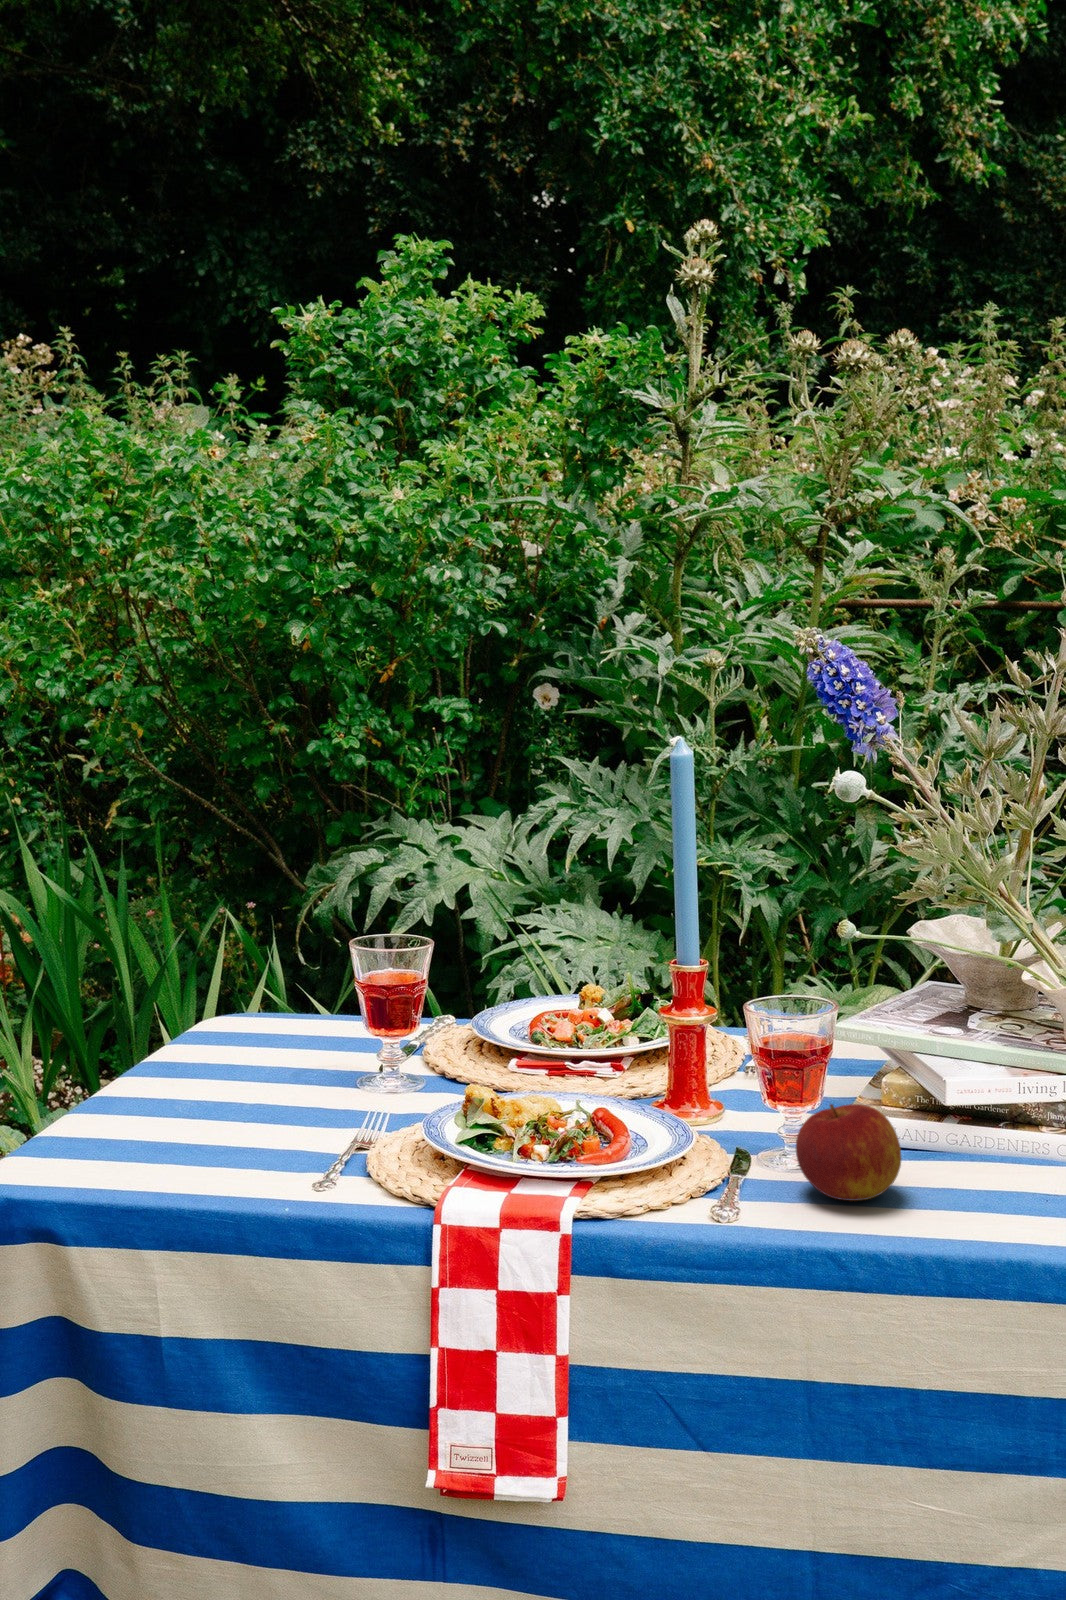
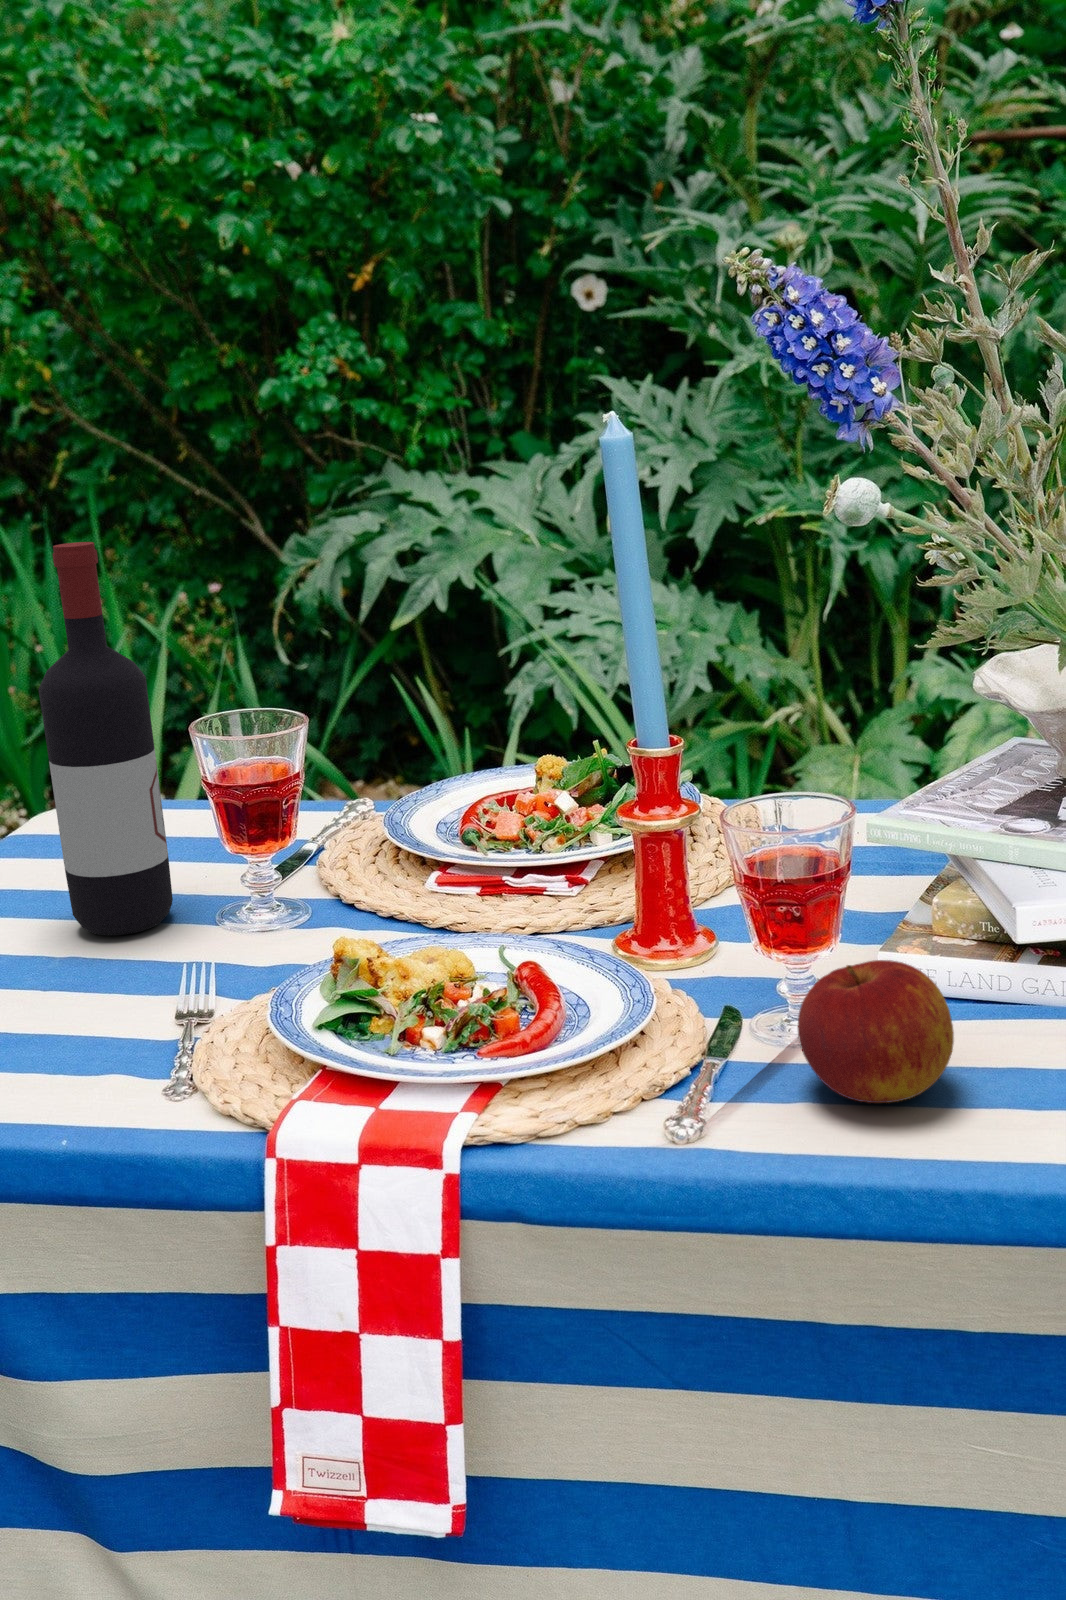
wine bottle: none [246,810,324,1094] -> present [38,542,173,935]

